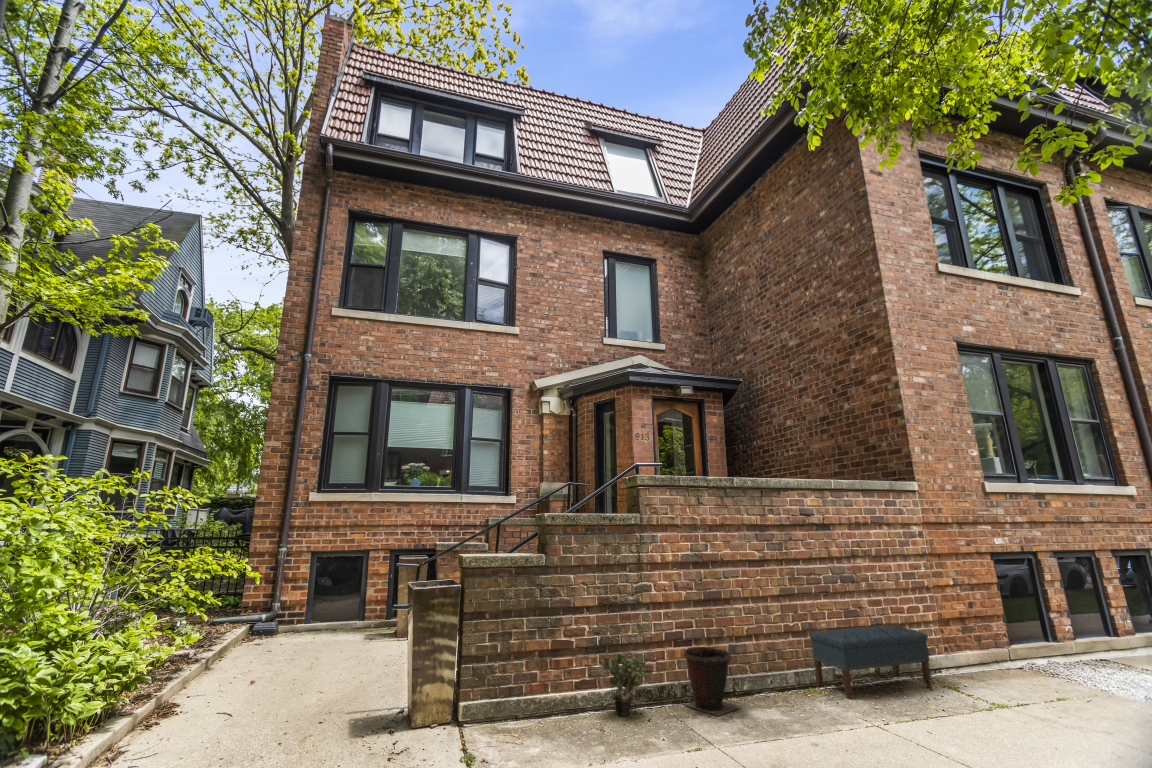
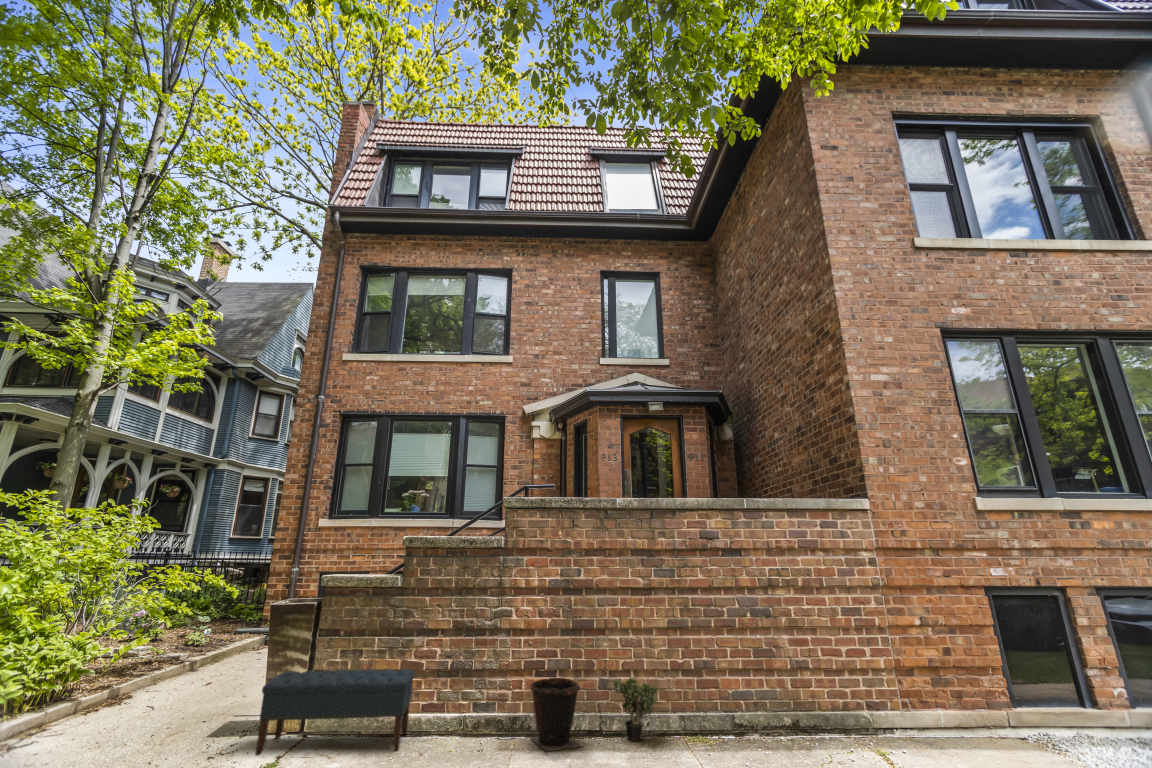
bench: present [809,625,932,699] -> present [255,669,415,756]
potted plant: present [602,653,646,716] -> present [612,678,658,741]

